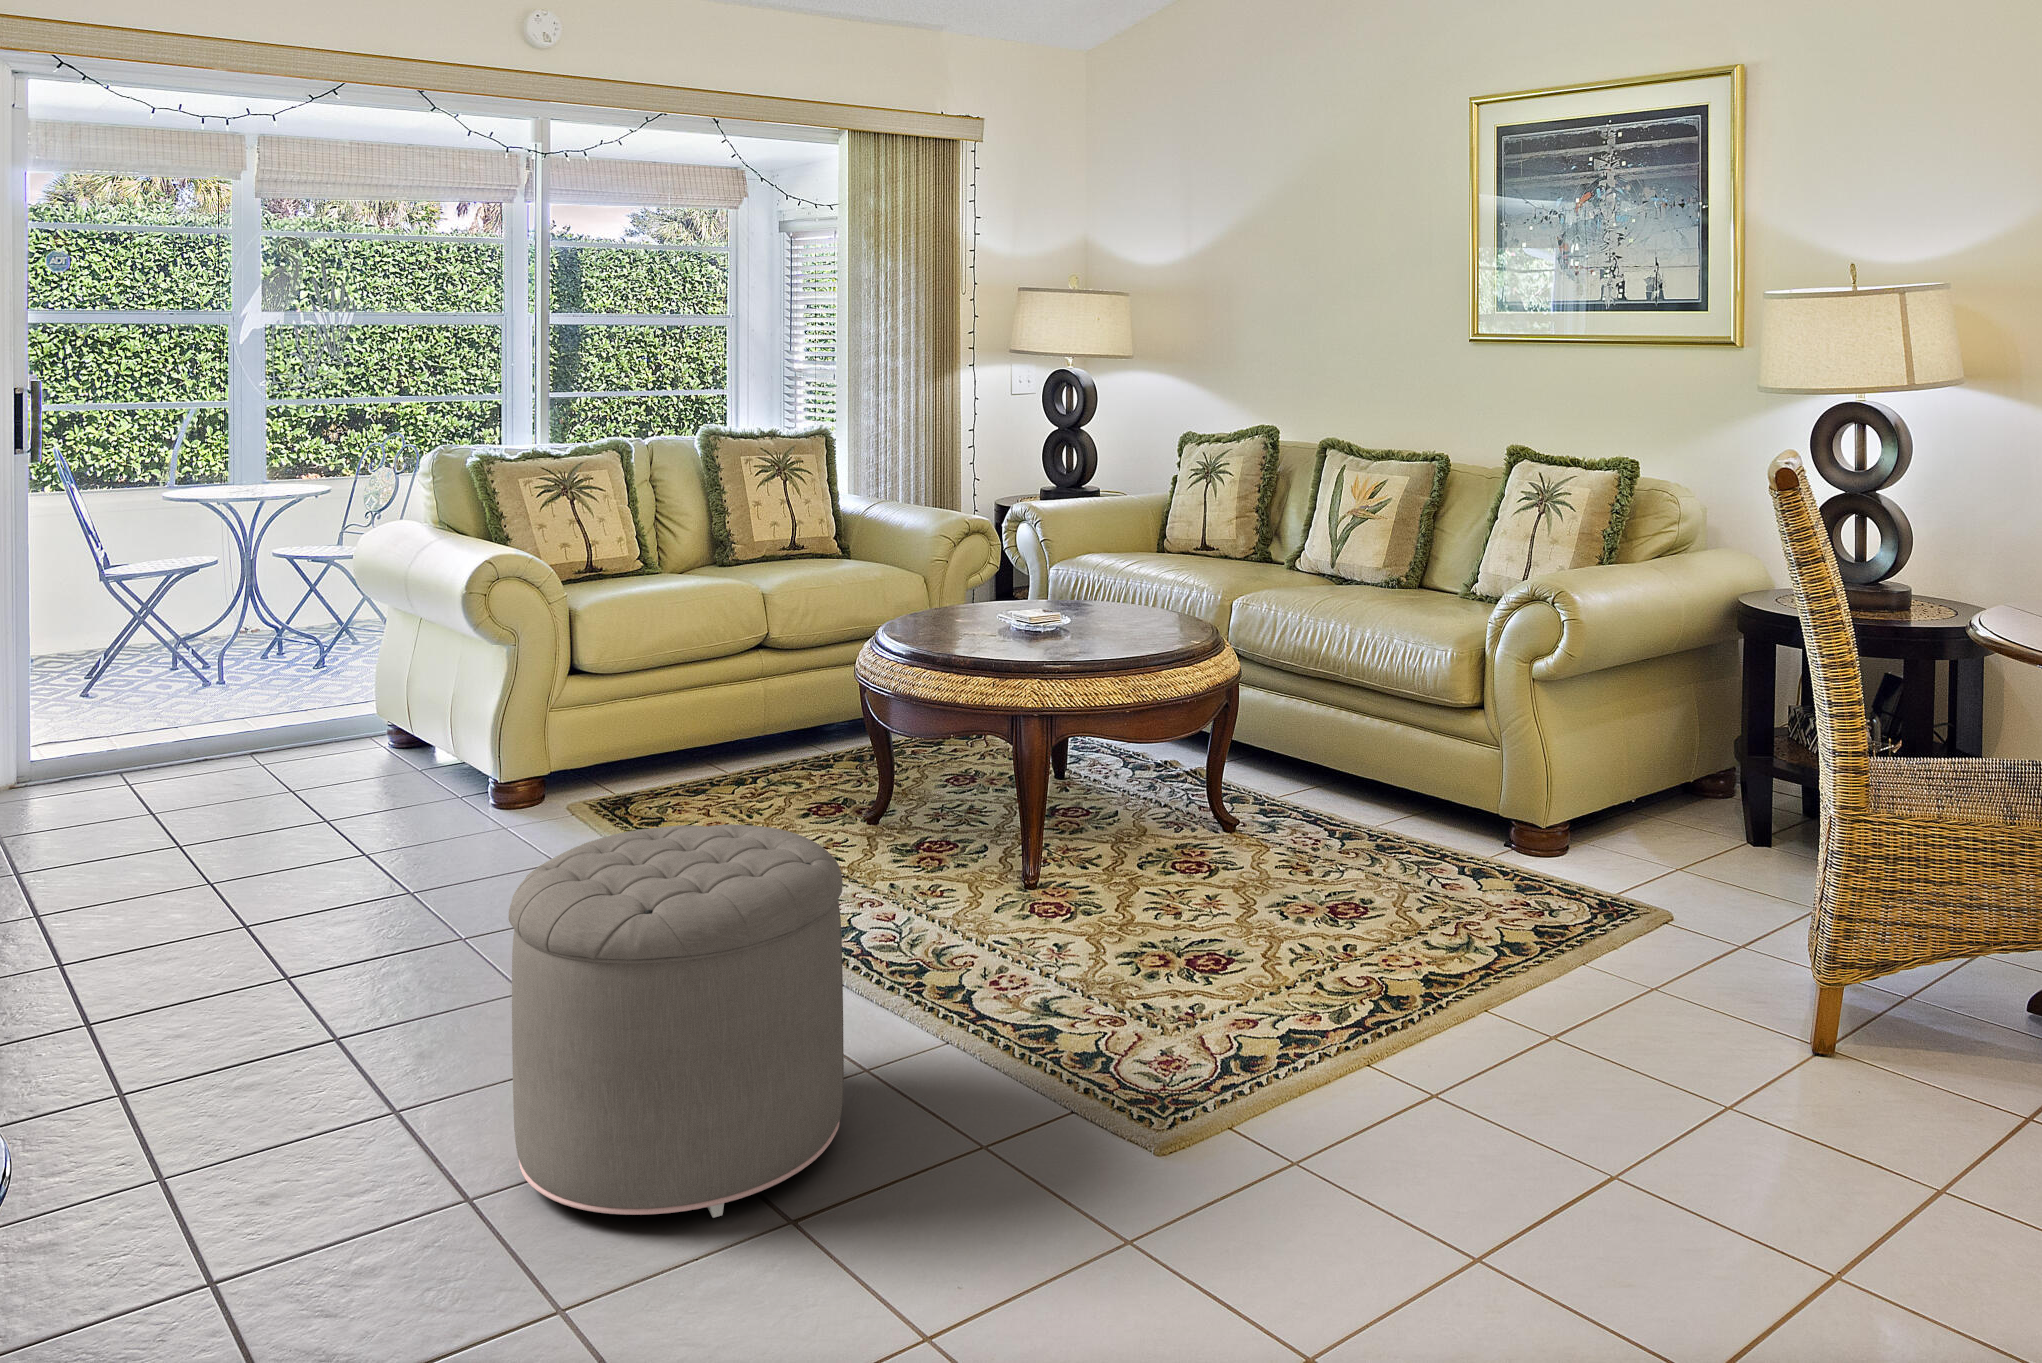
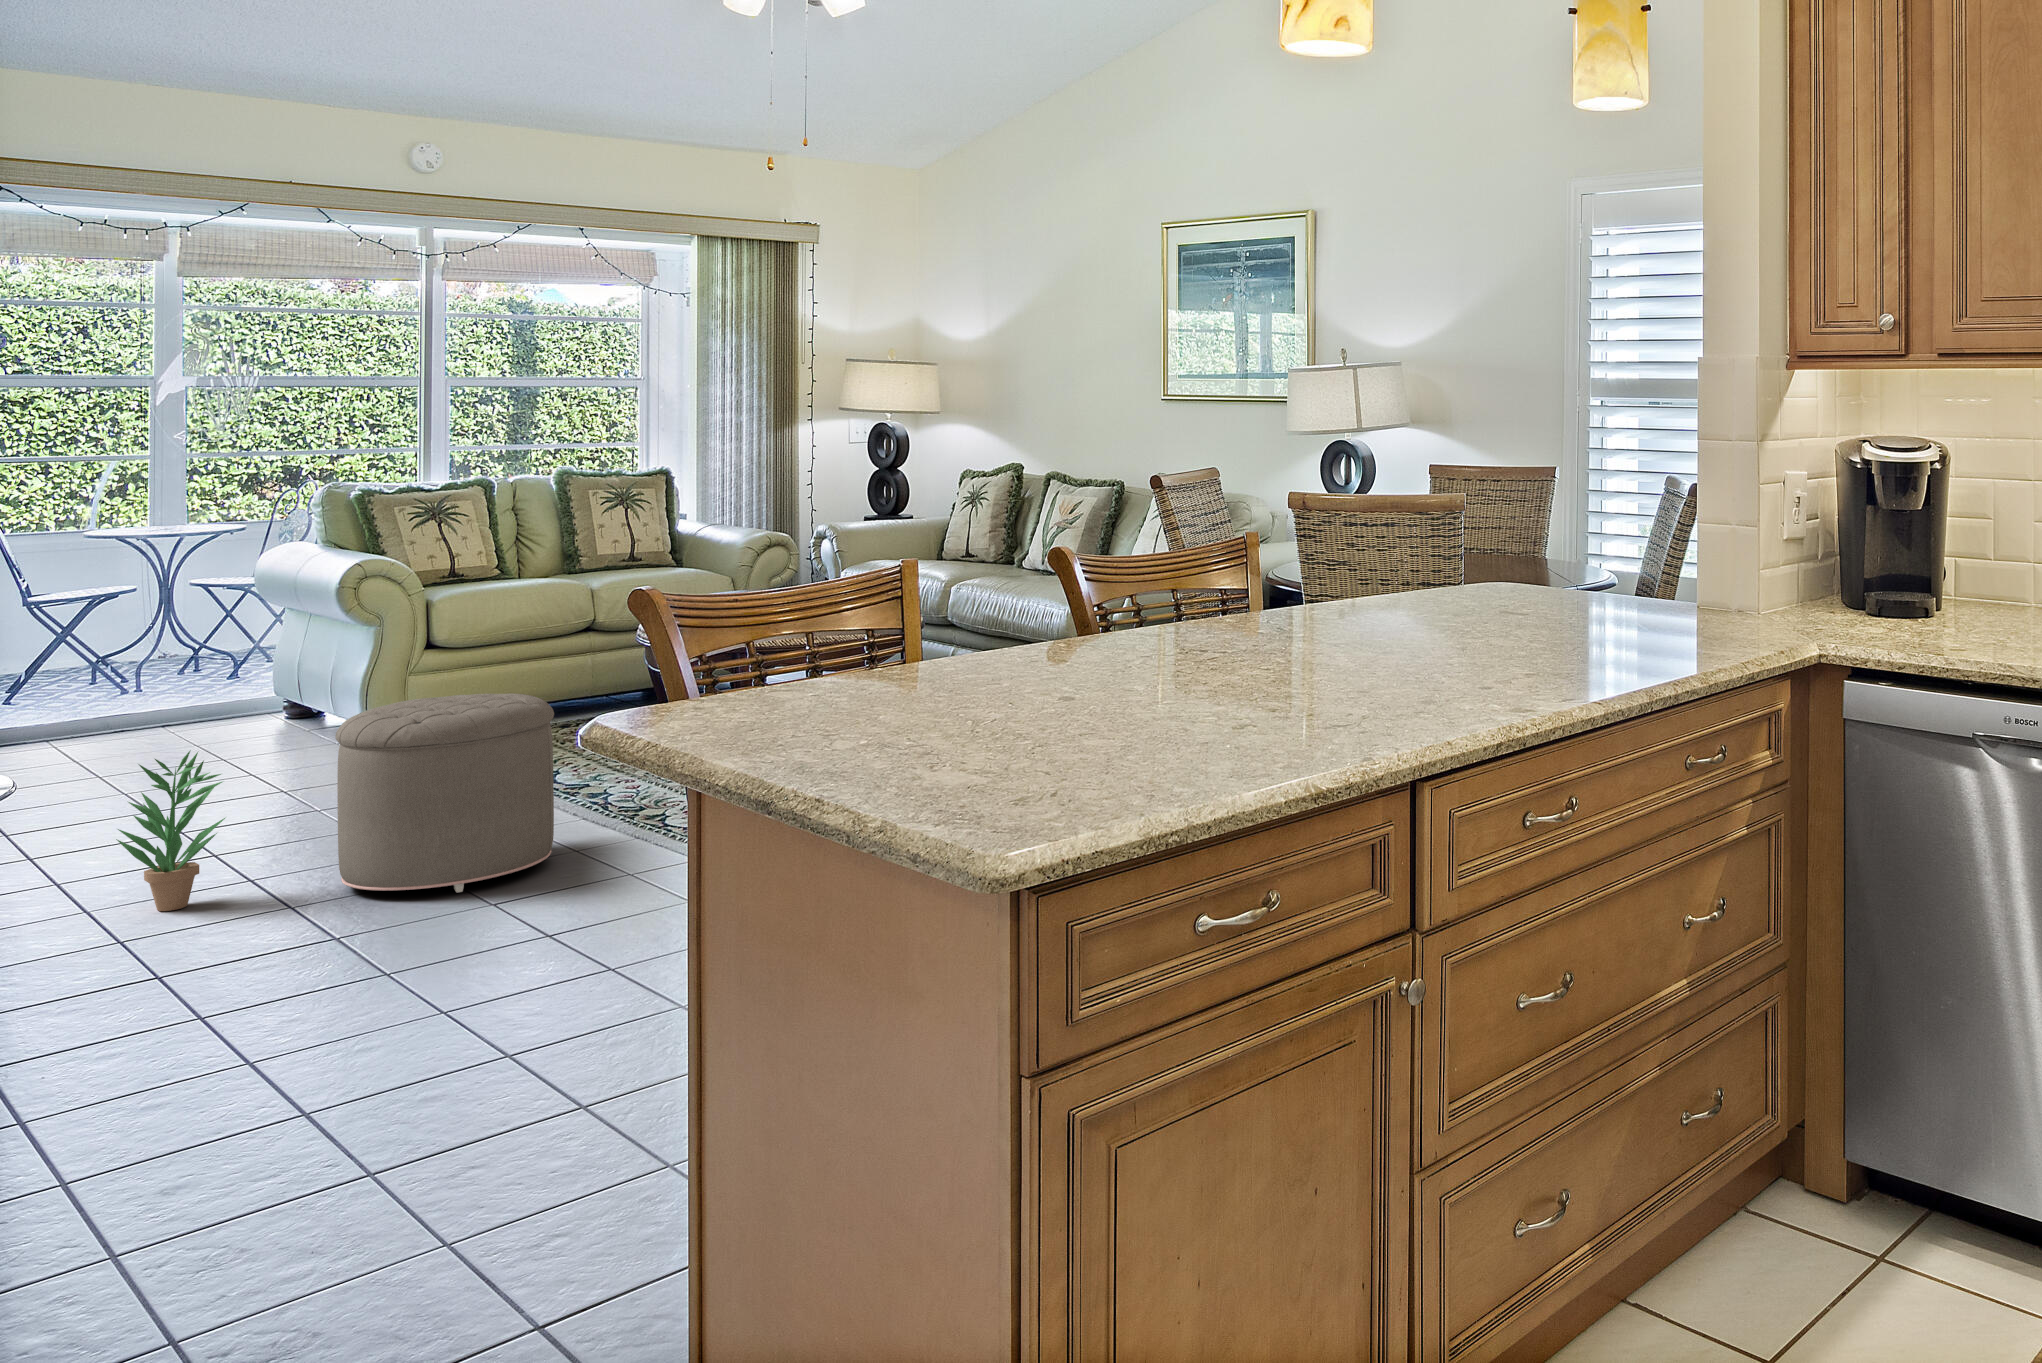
potted plant: none [166,939,341,1223] -> present [116,751,225,911]

